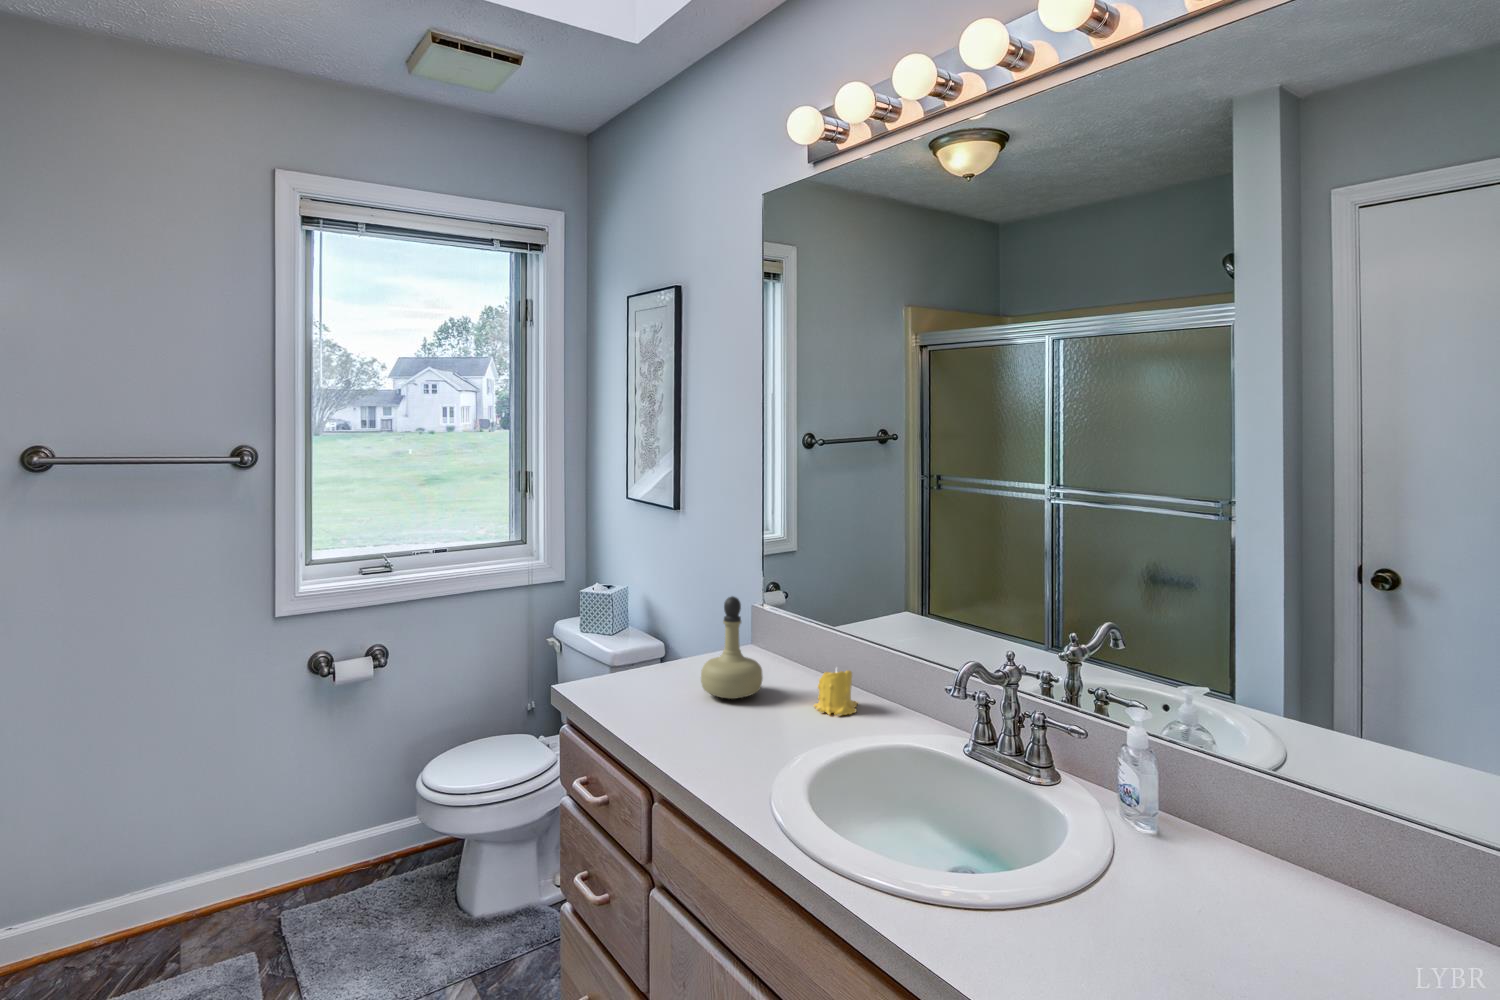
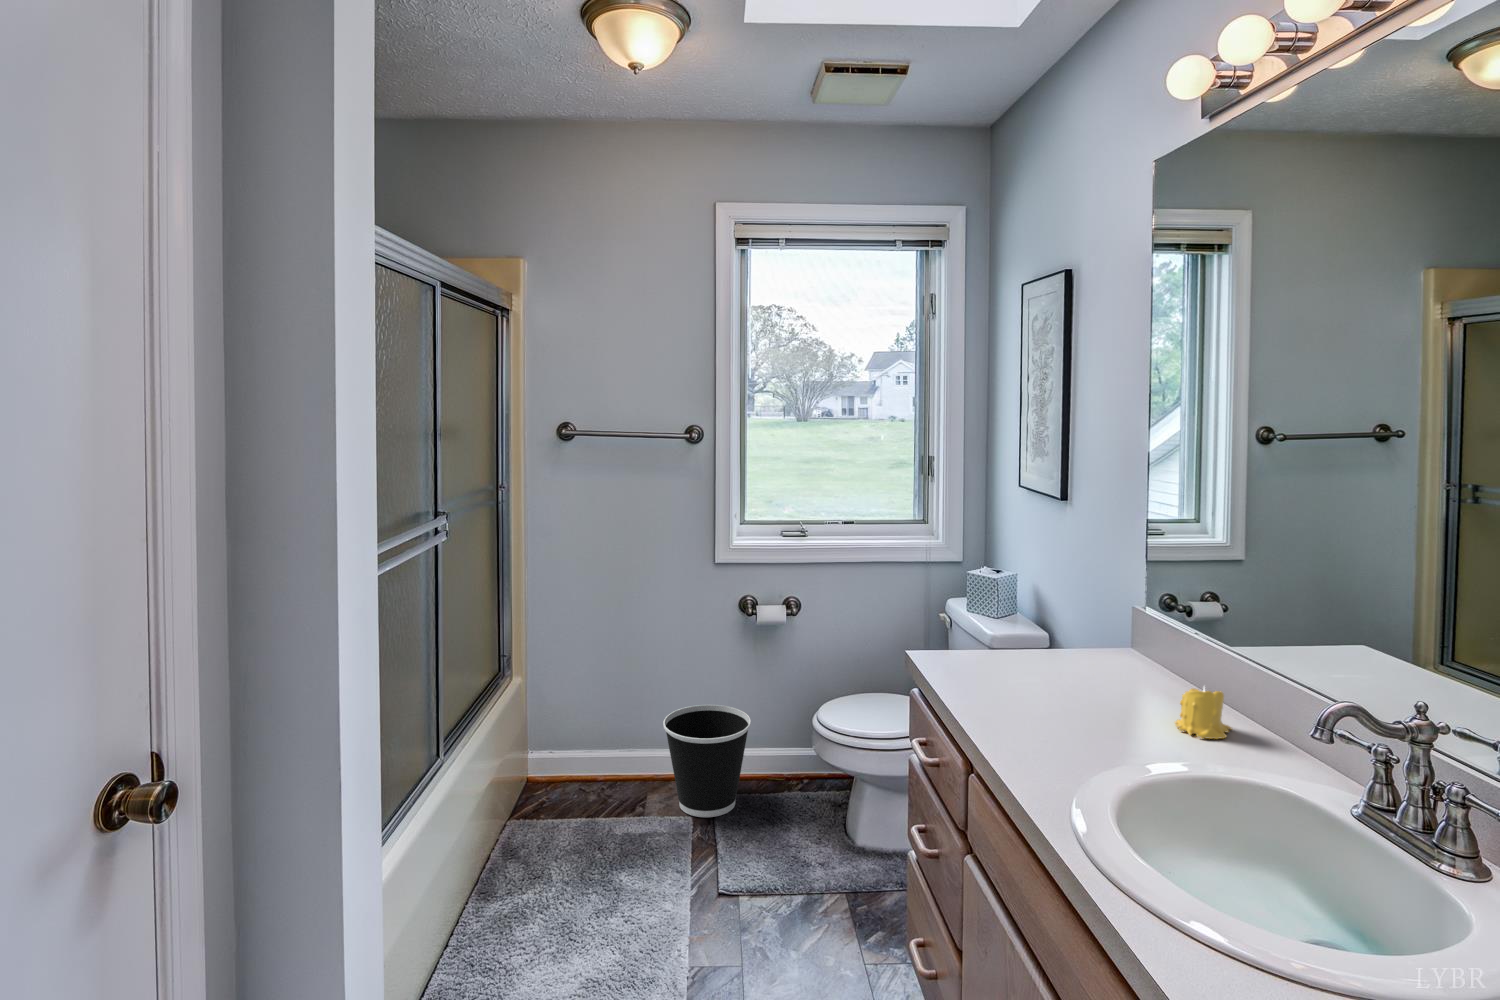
perfume bottle: present [701,596,763,699] -> none [1052,595,1120,699]
wastebasket: none [201,792,332,944] -> present [663,705,751,817]

